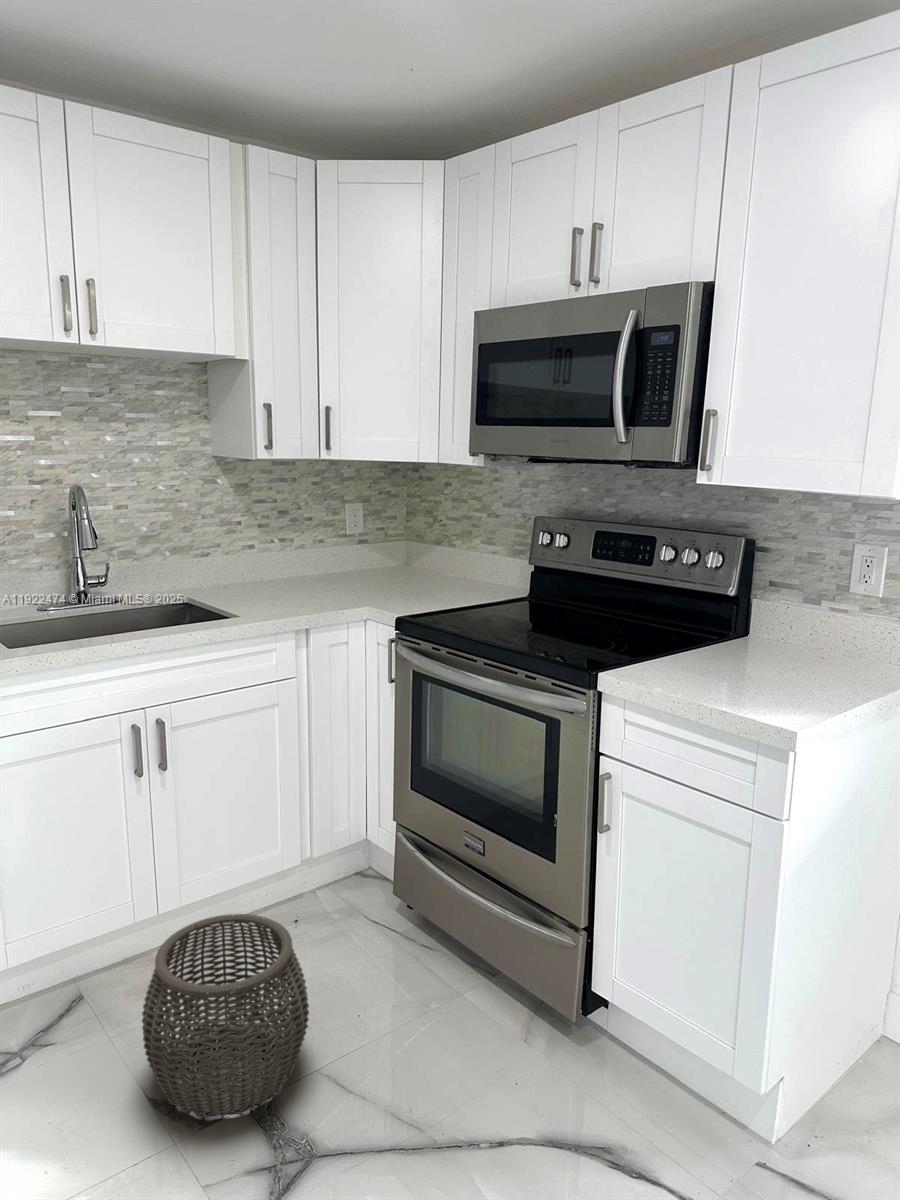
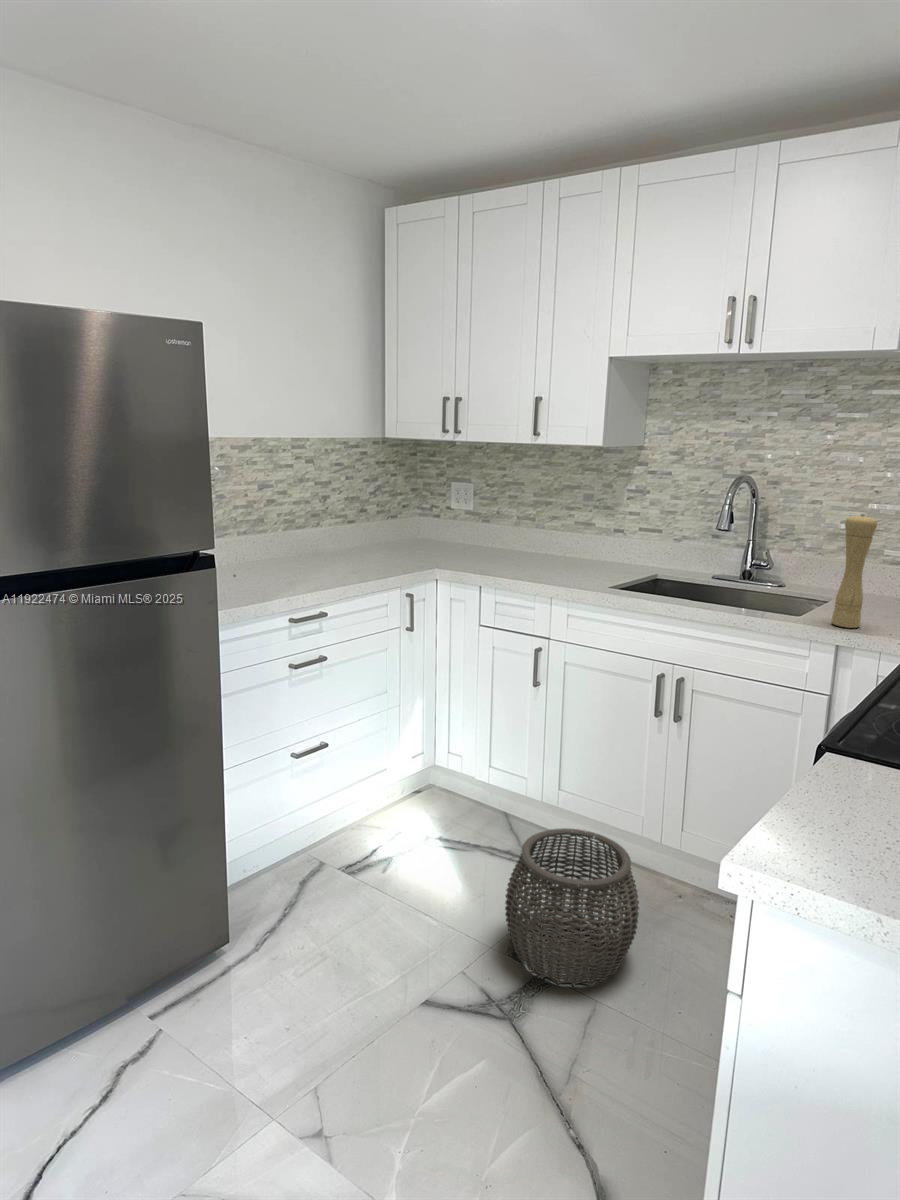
pepper mill: none [253,505,281,611] -> present [832,514,877,628]

